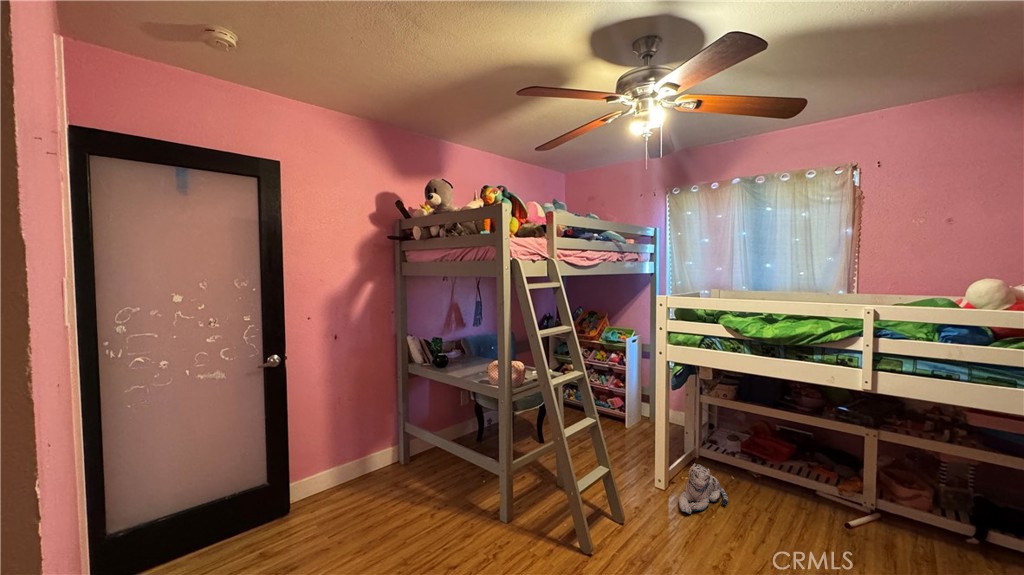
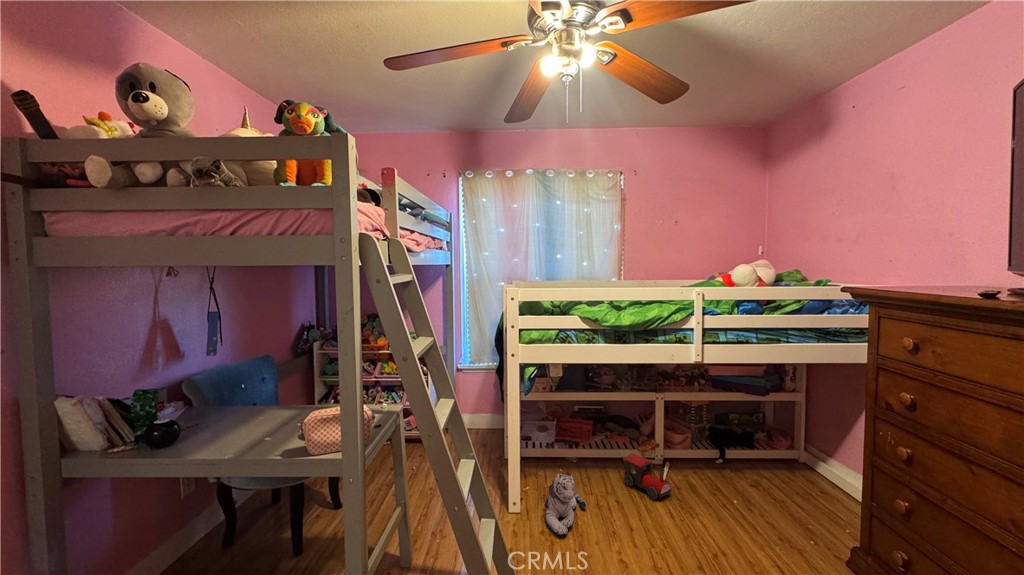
toy train: none [790,477,842,529] -> present [624,453,672,500]

